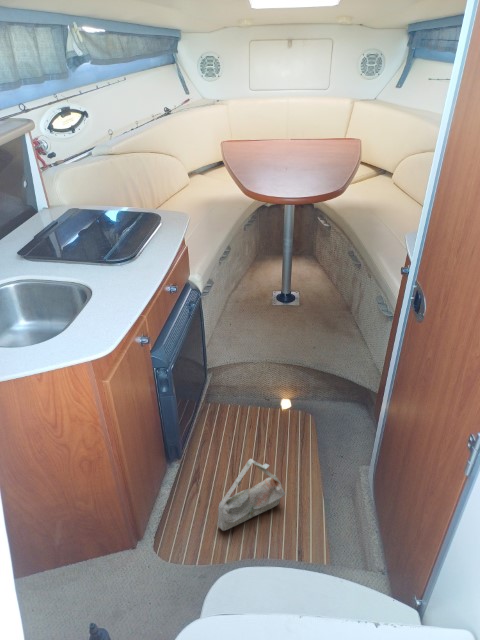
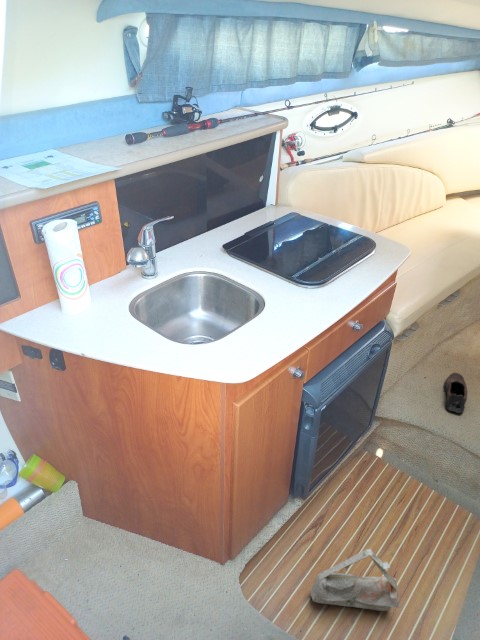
shoe: none [246,313,268,342] -> present [444,373,467,413]

